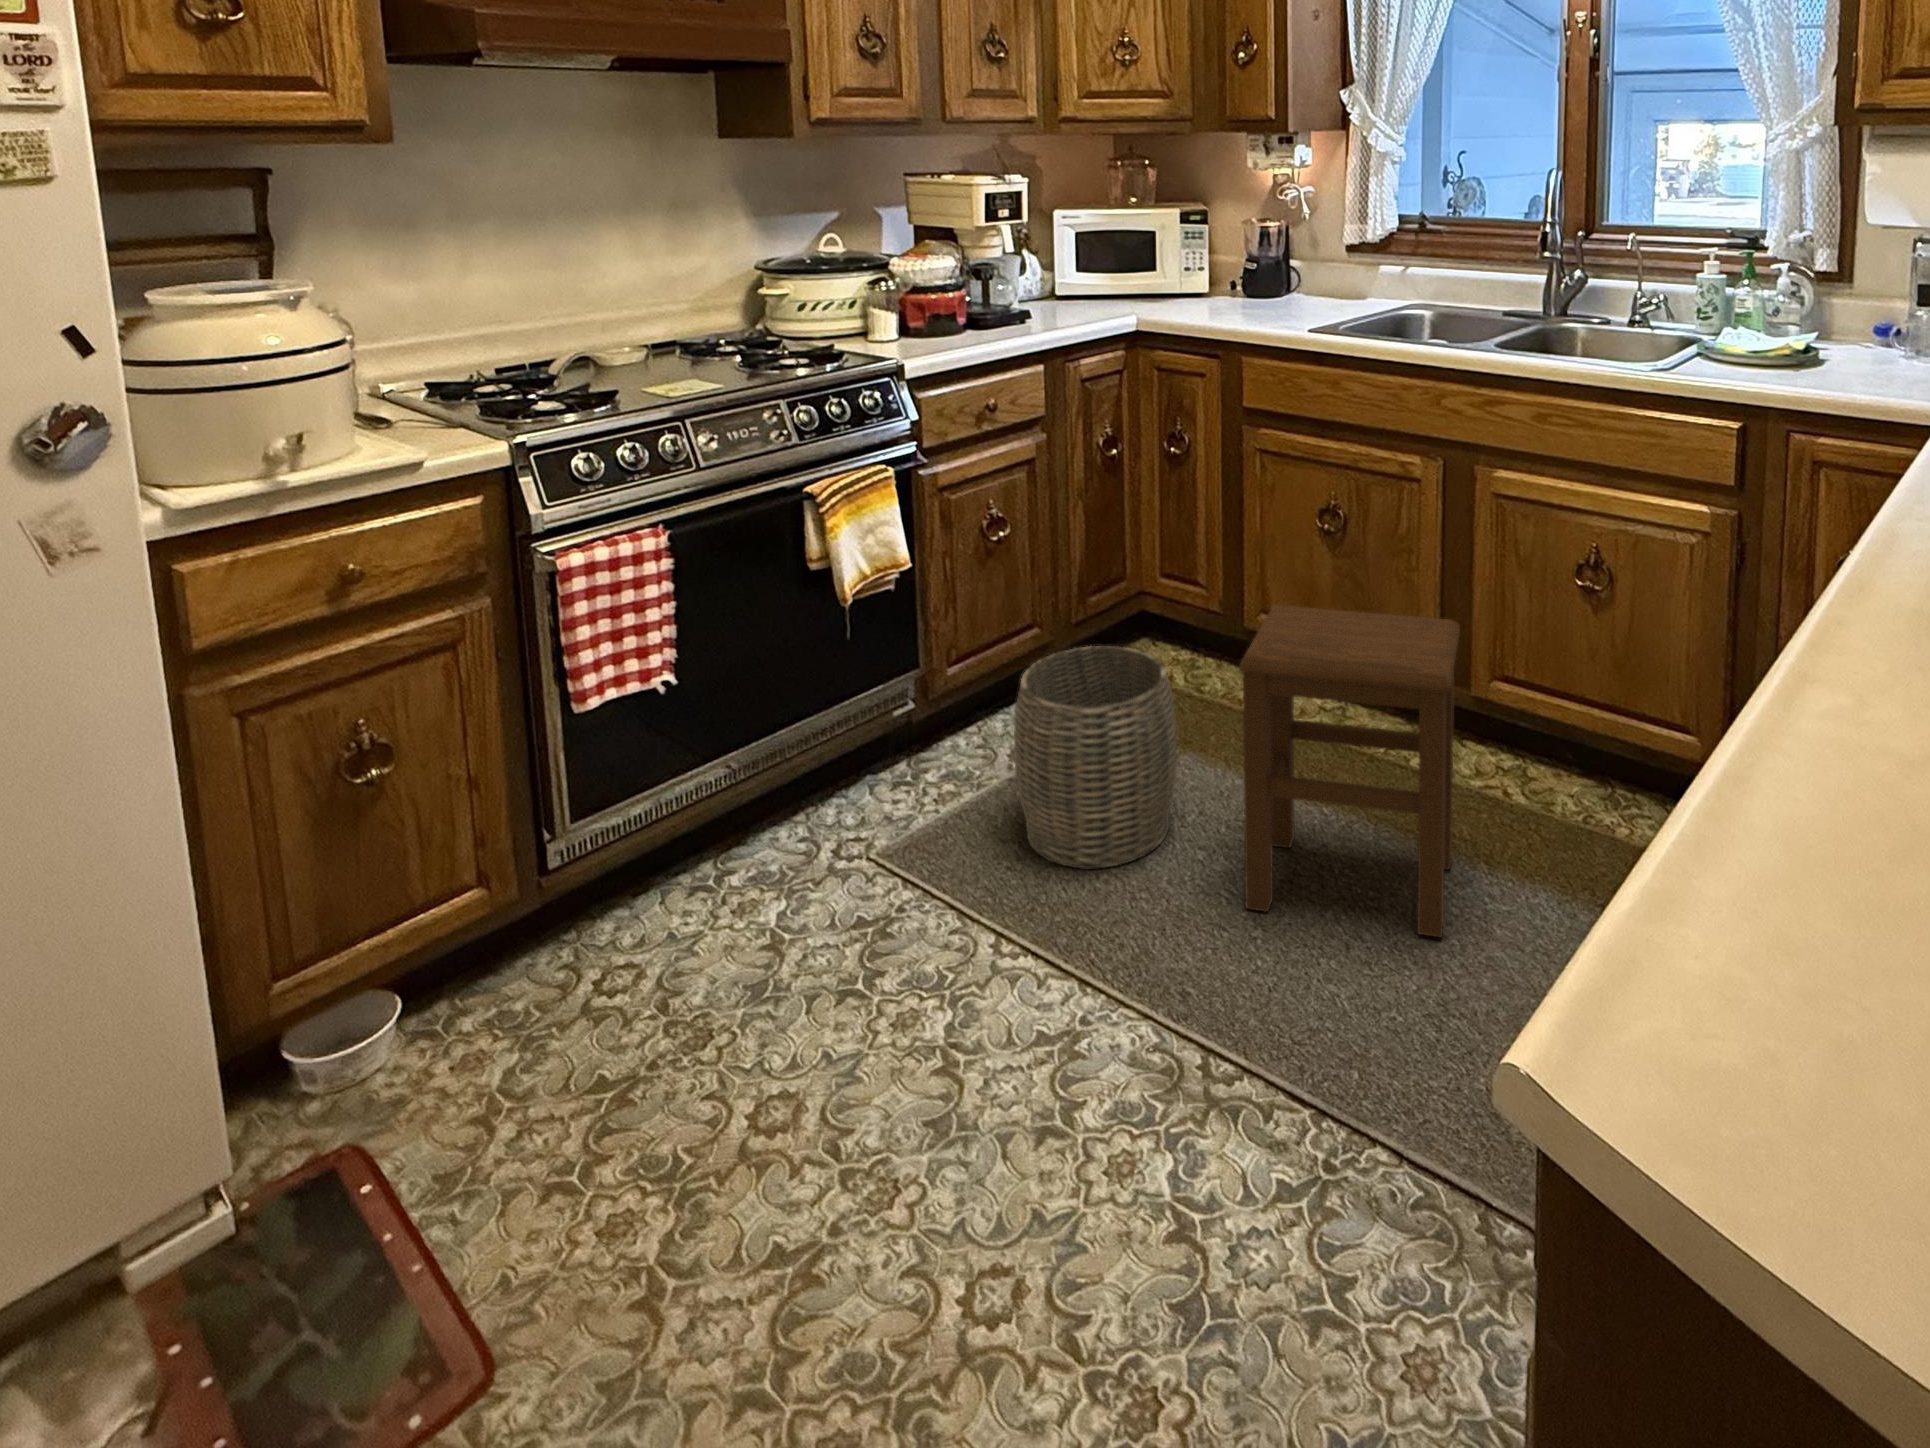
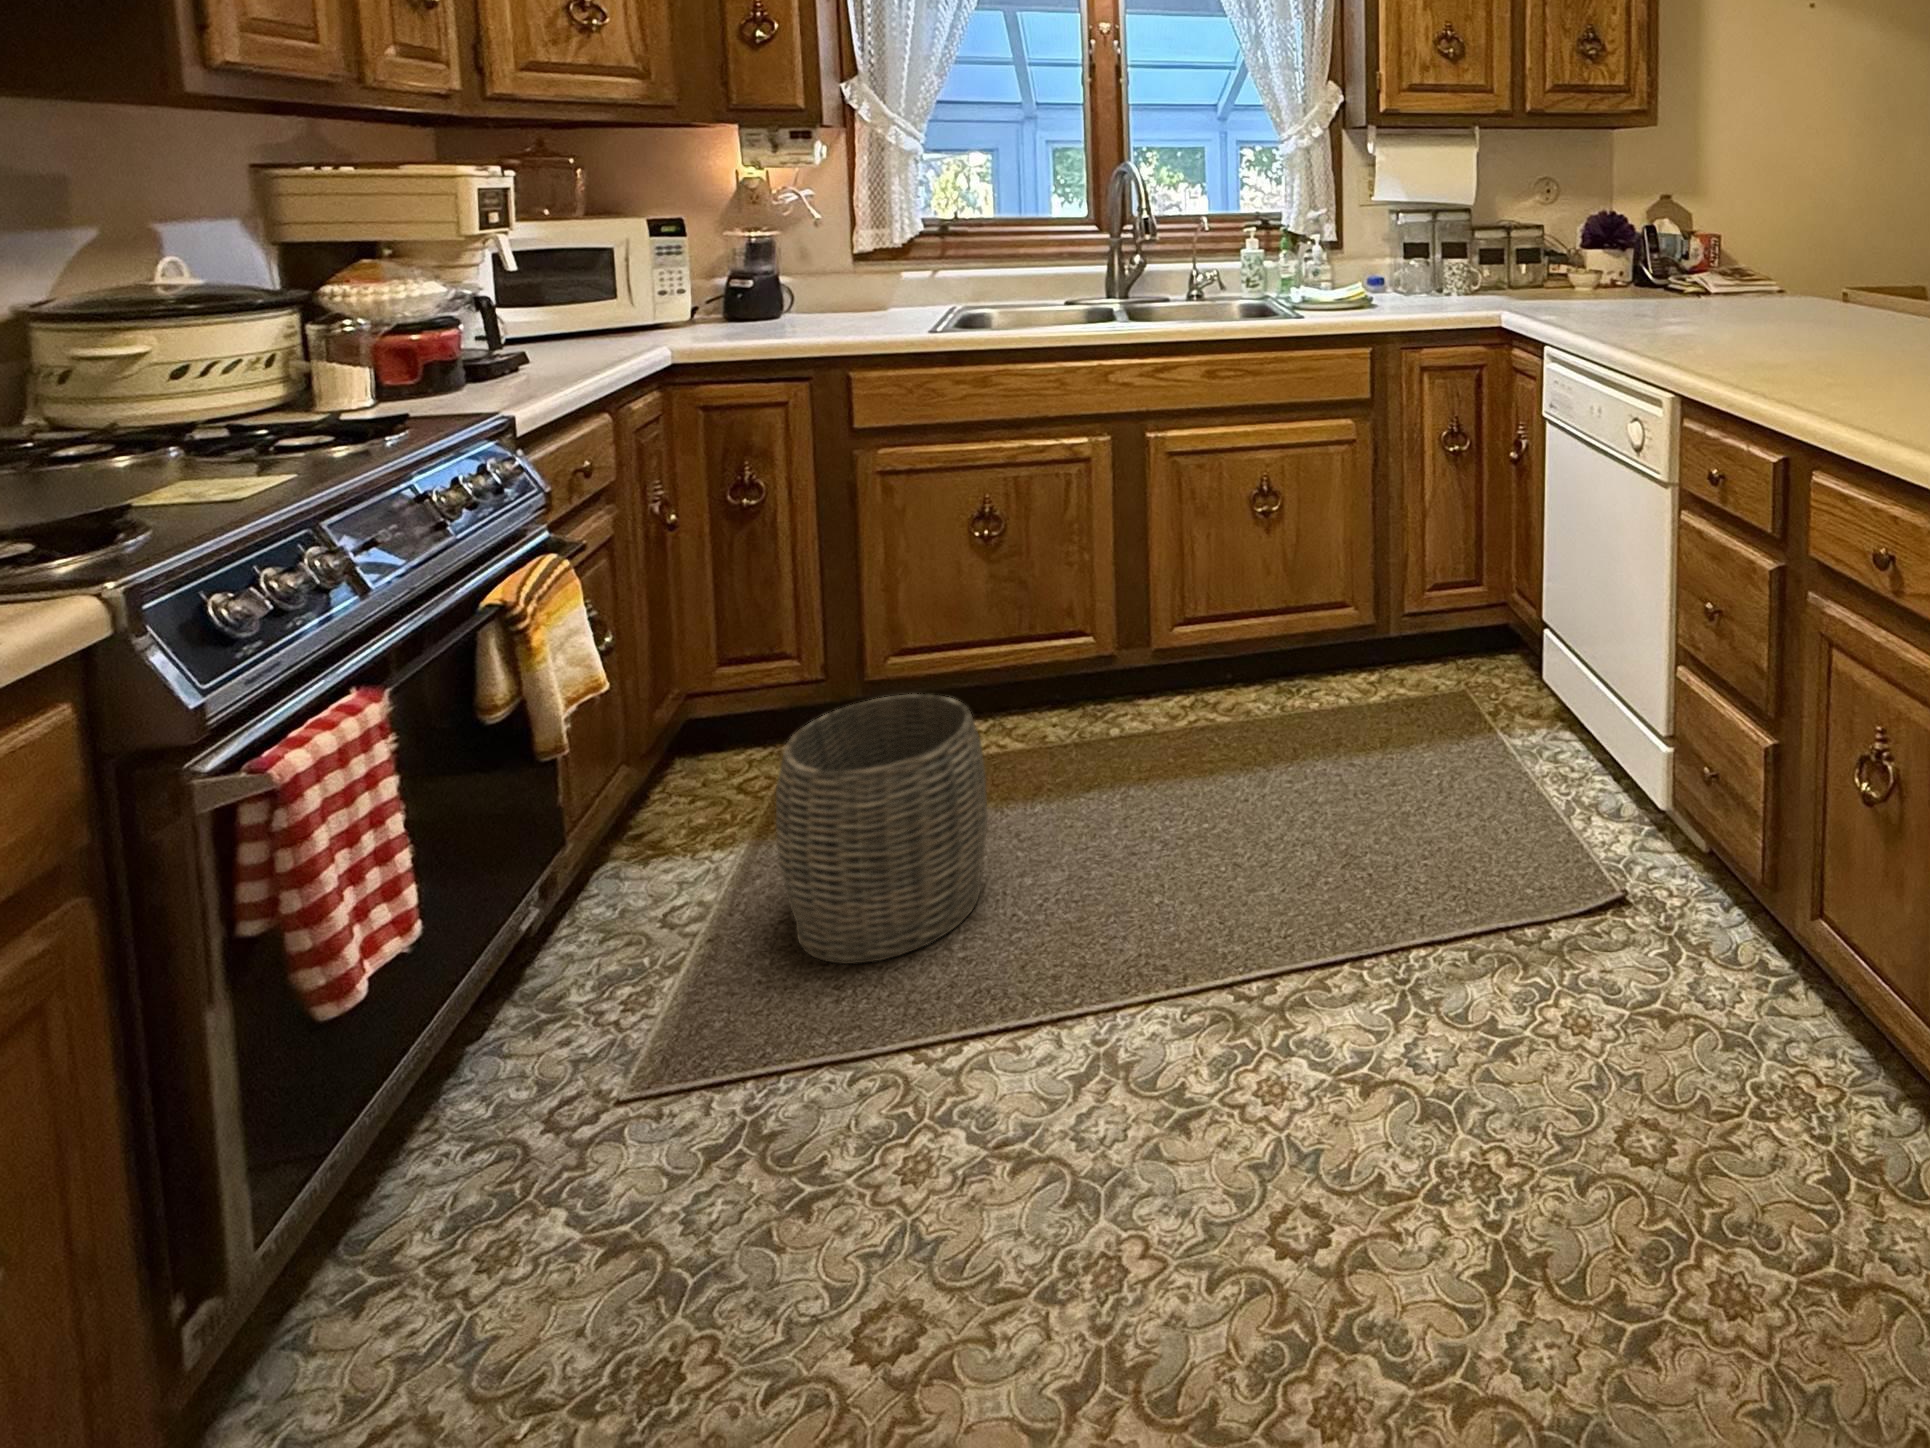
stool: present [1239,605,1460,937] -> none [1061,550,1295,882]

